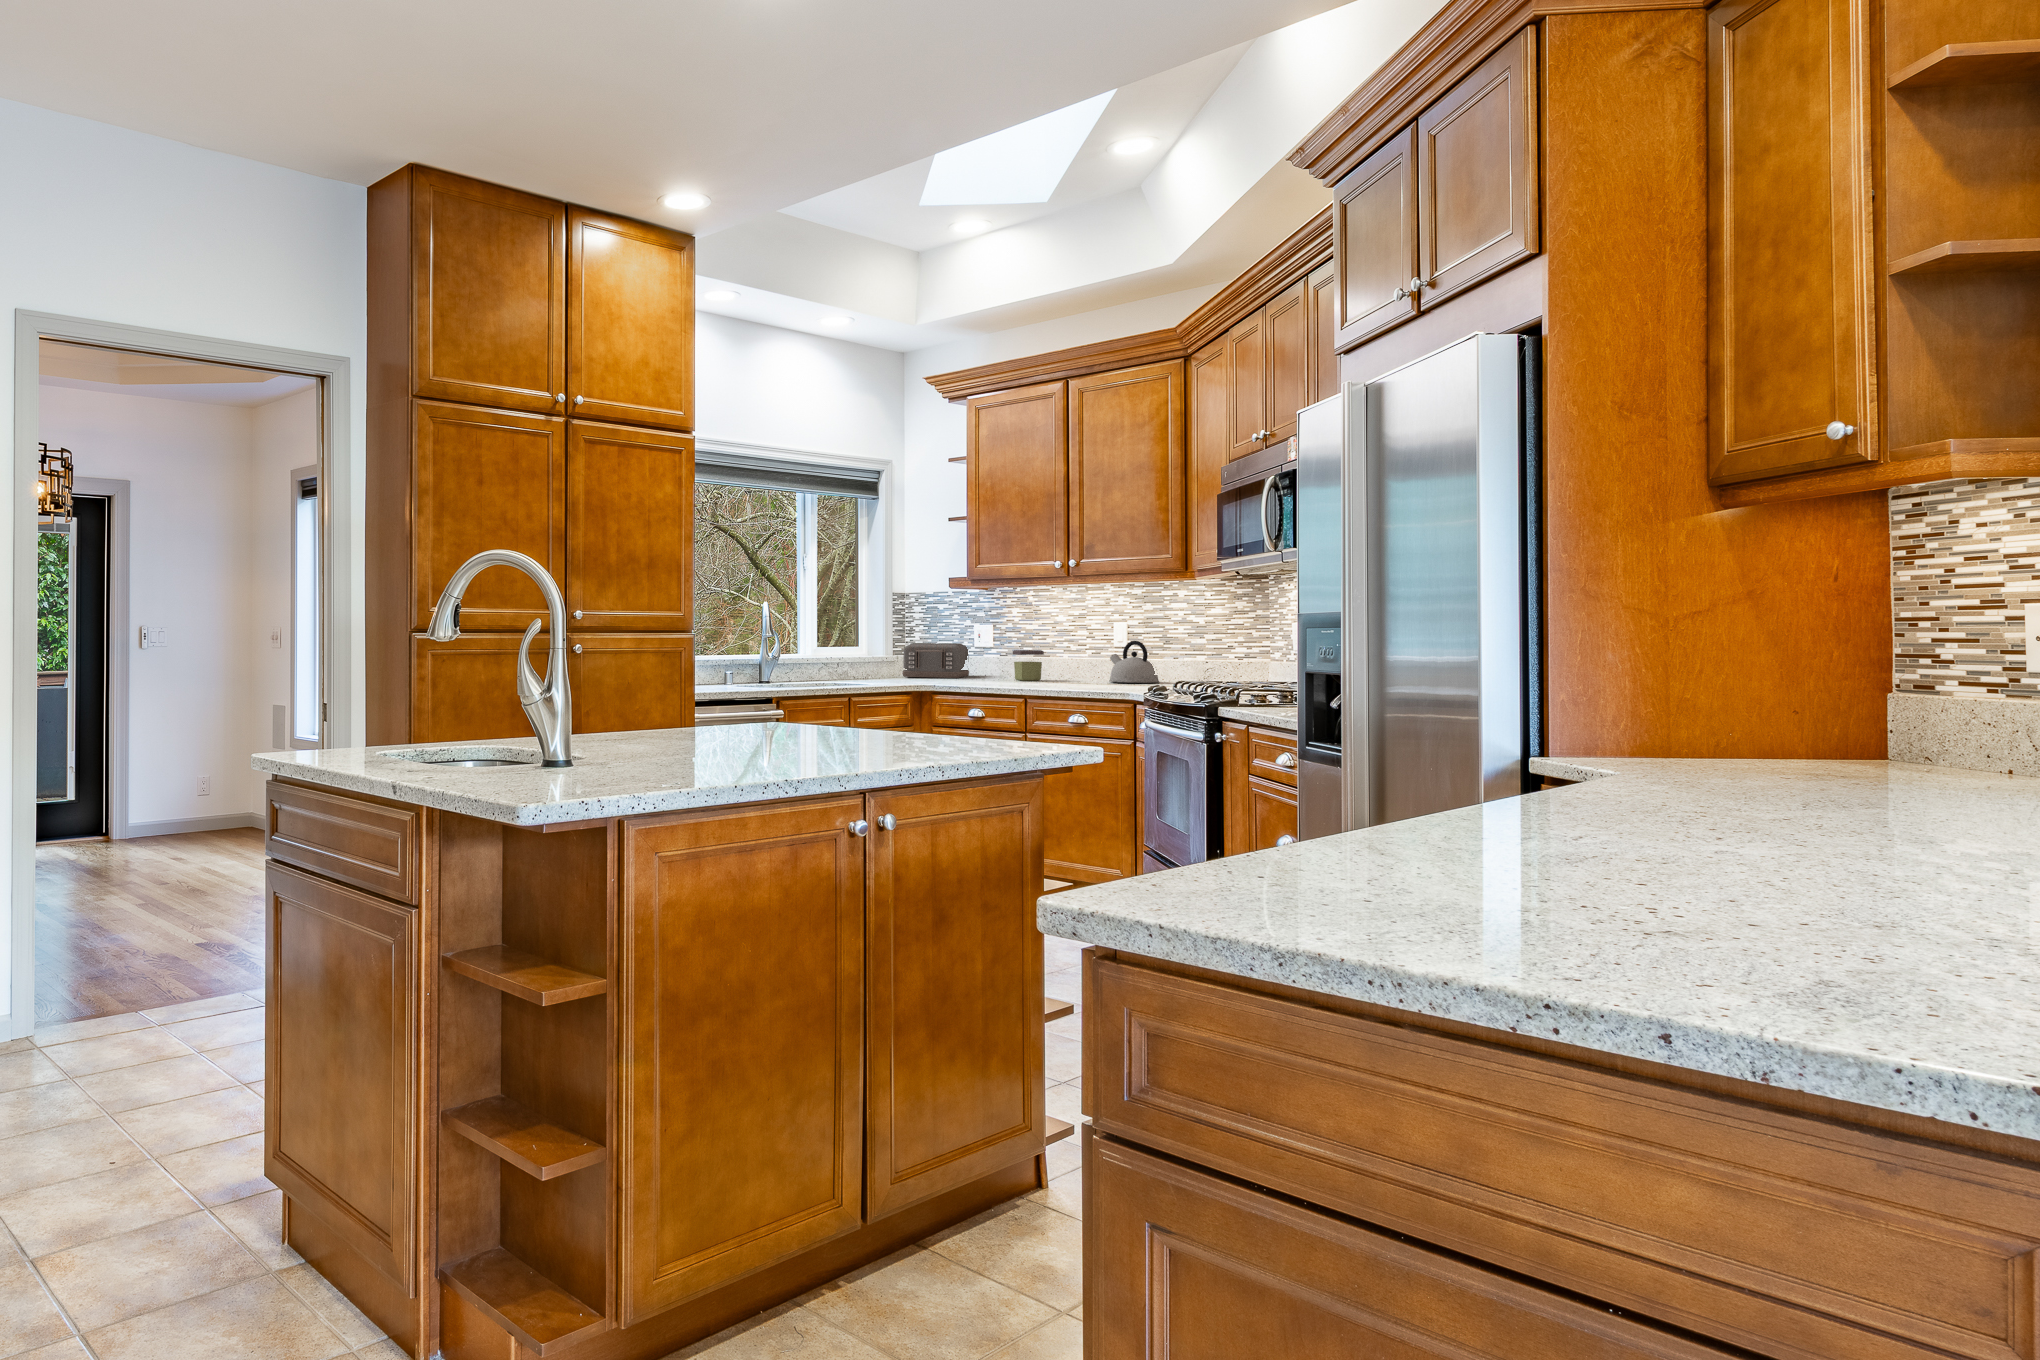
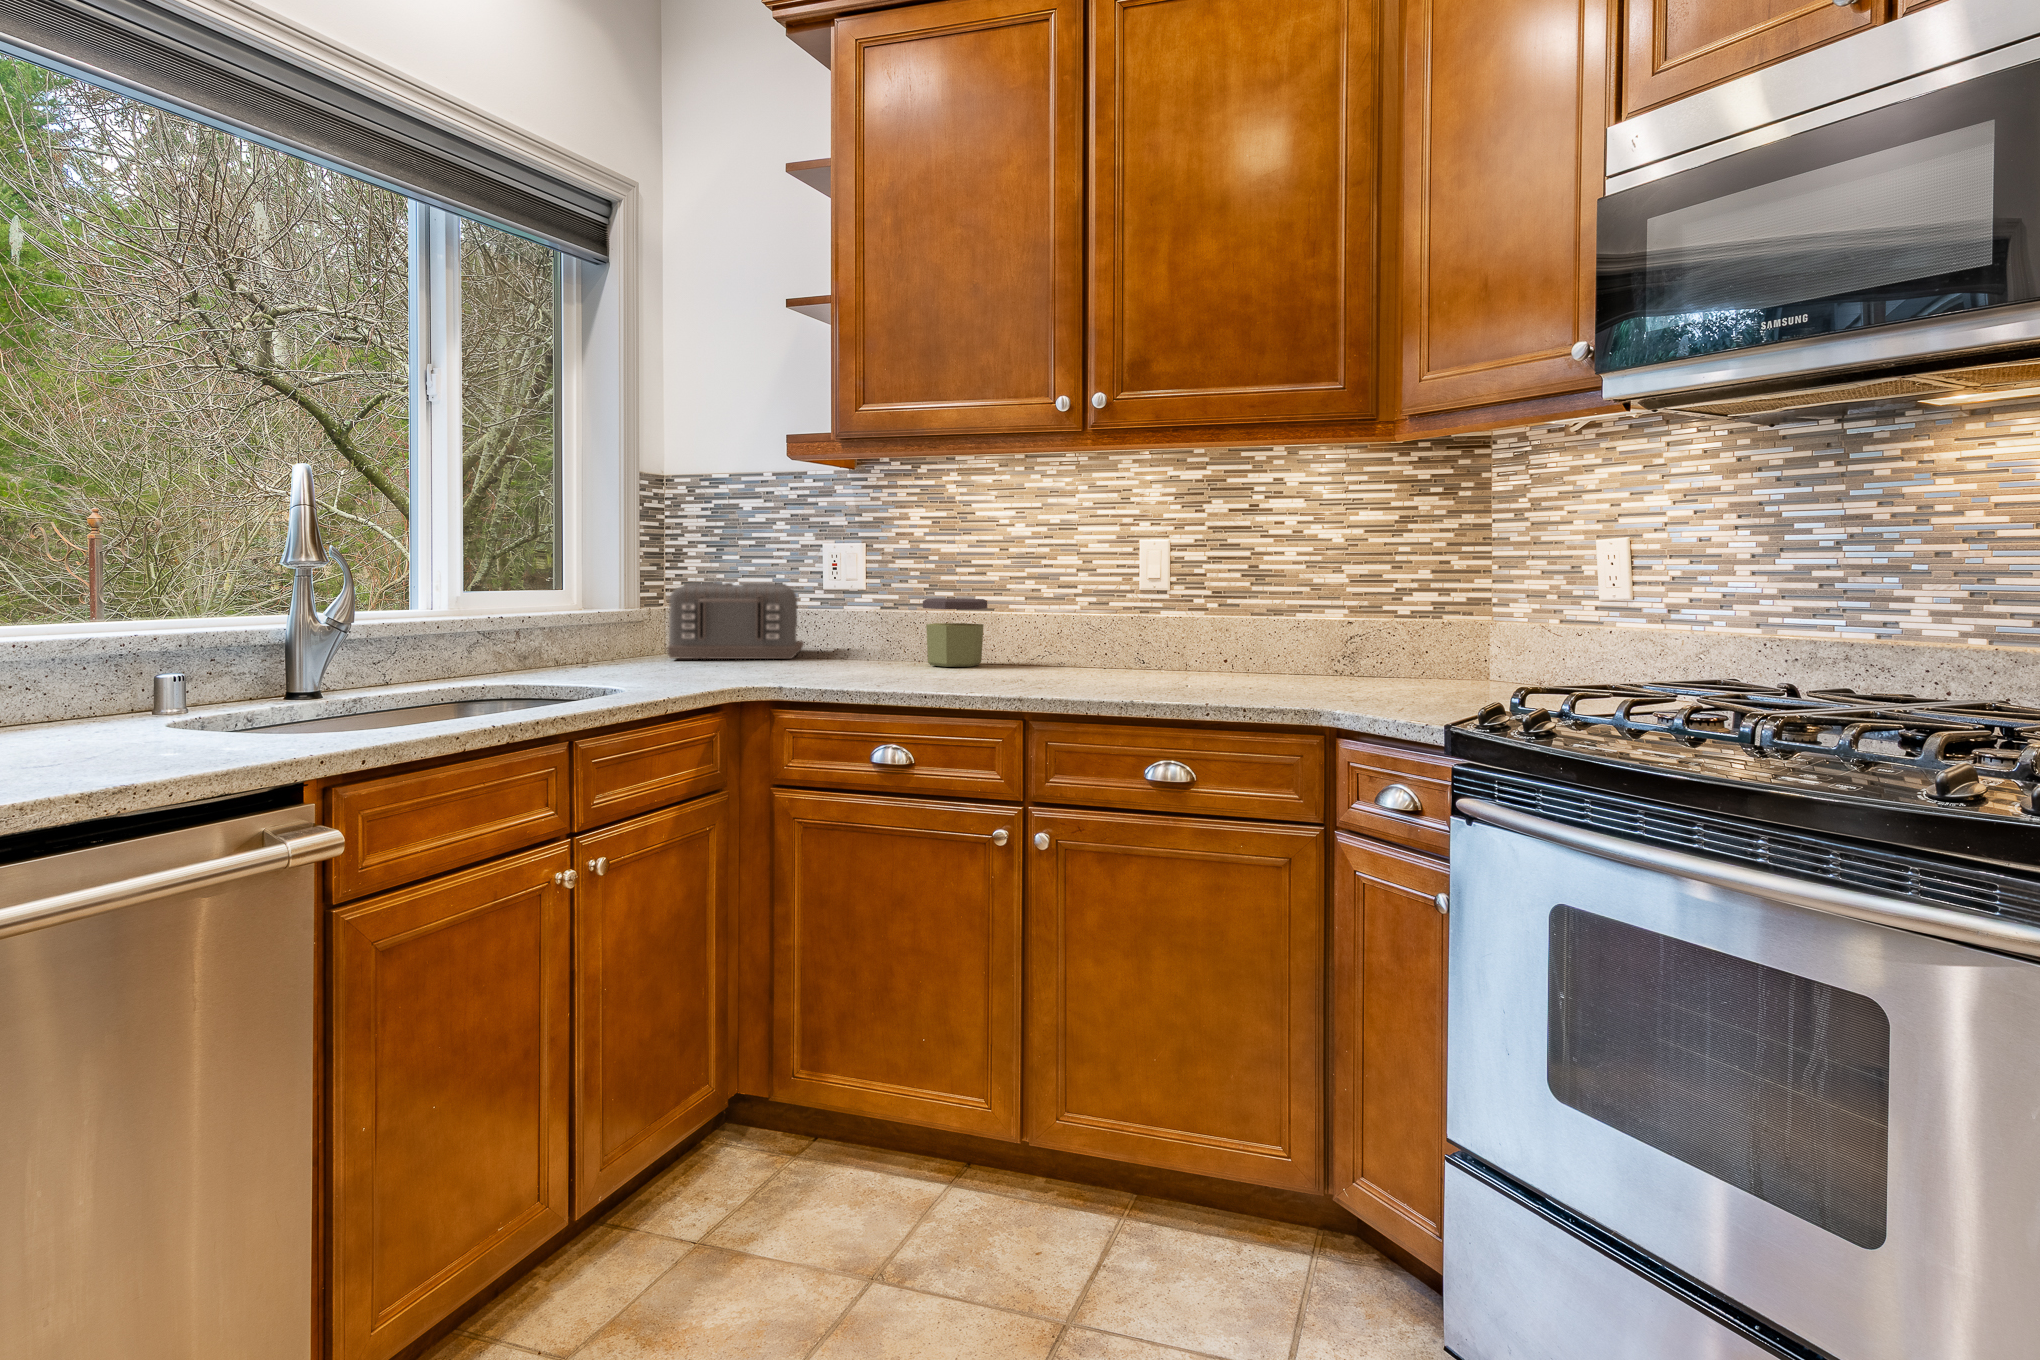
kettle: present [1109,641,1159,683] -> none [1132,578,1240,671]

